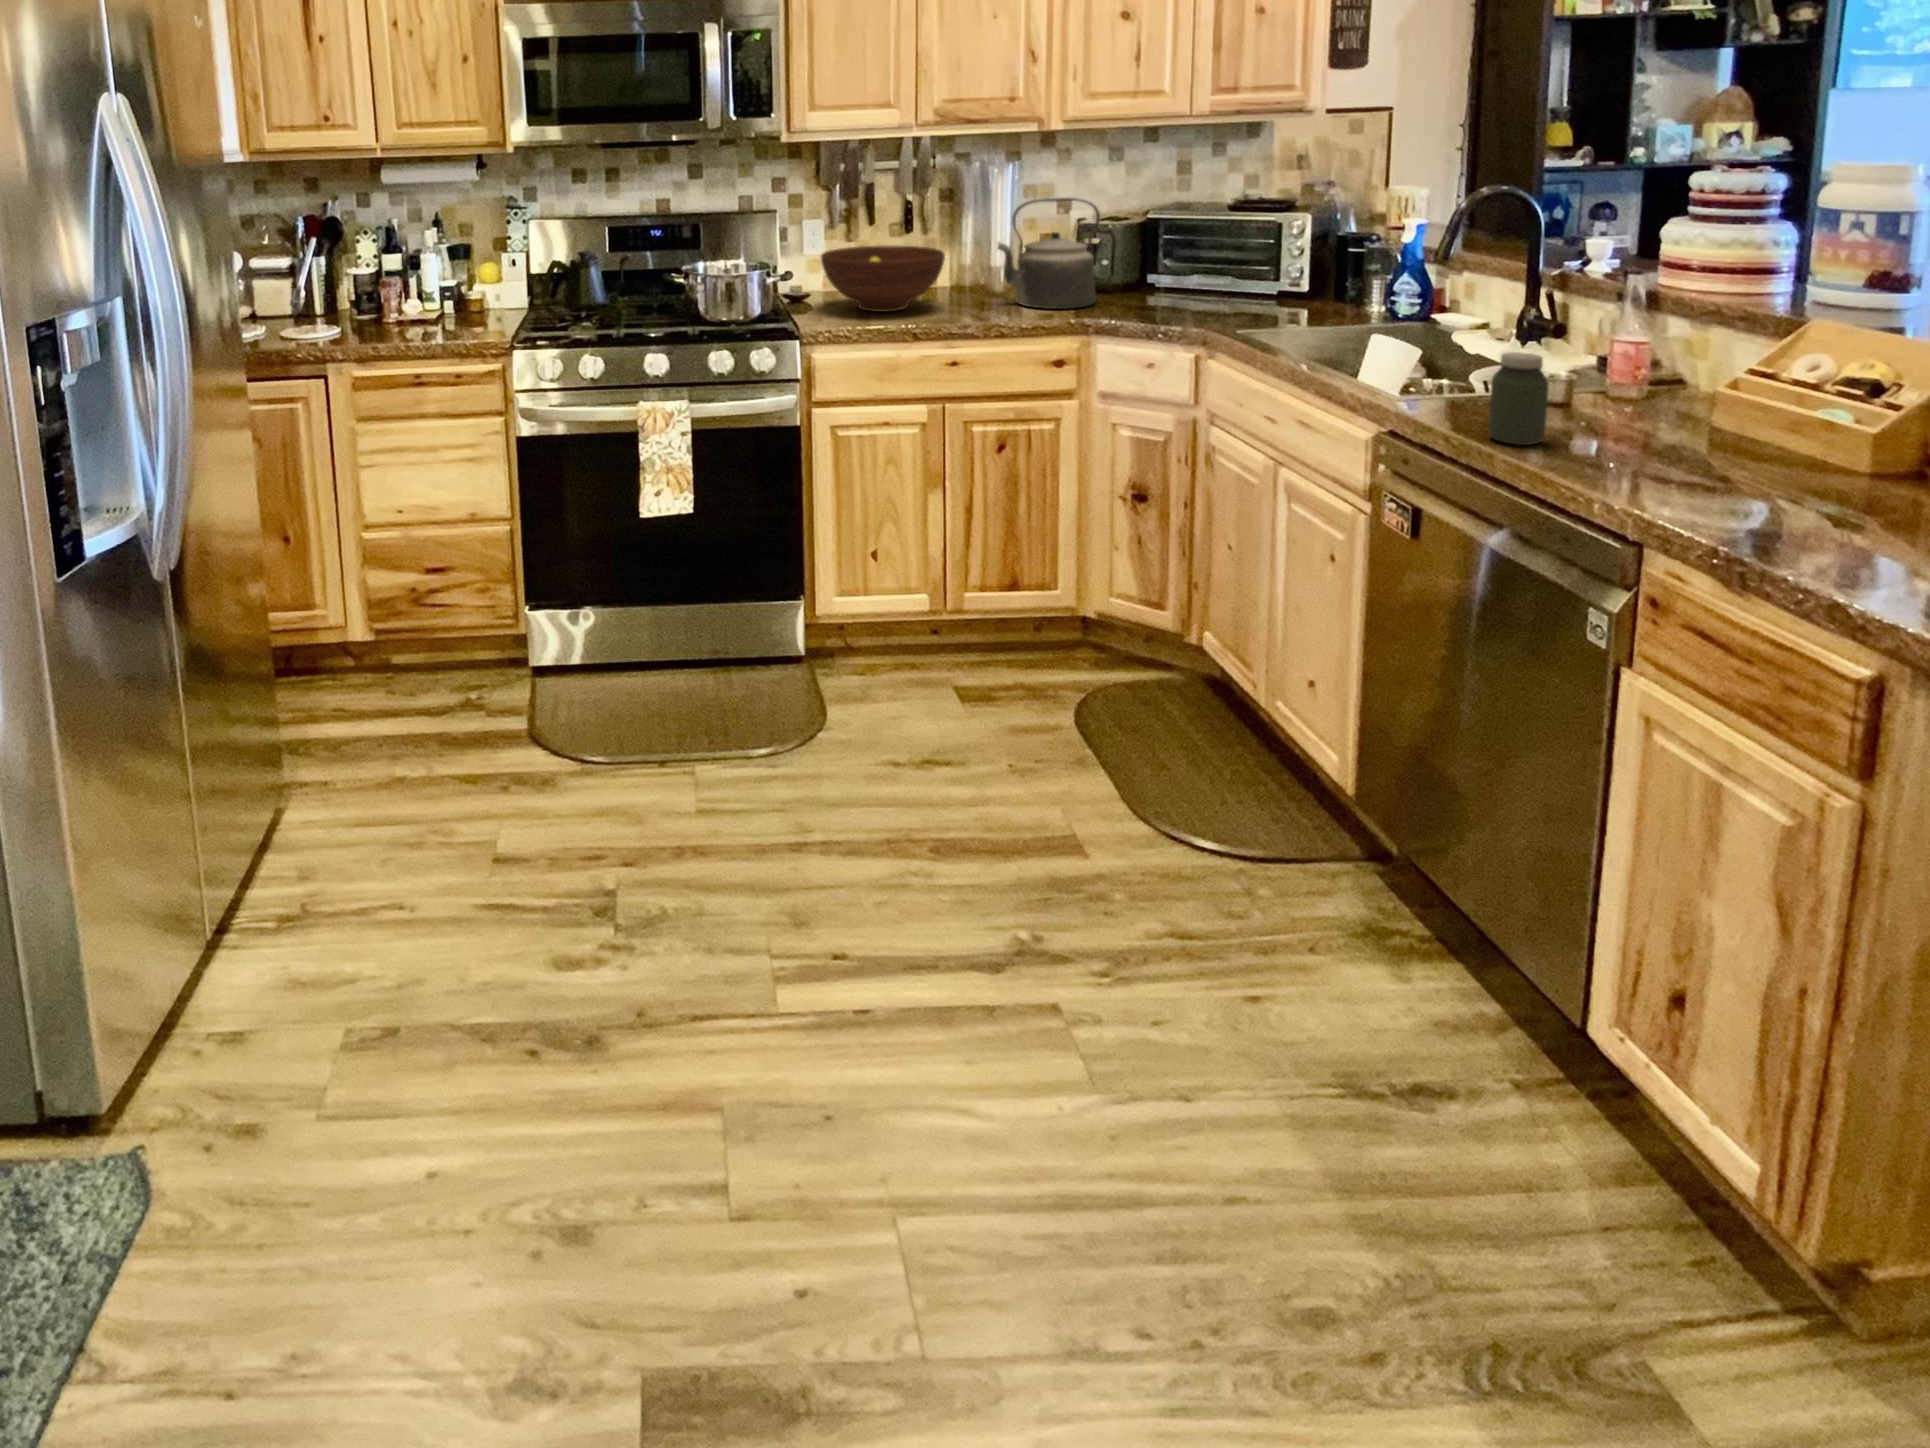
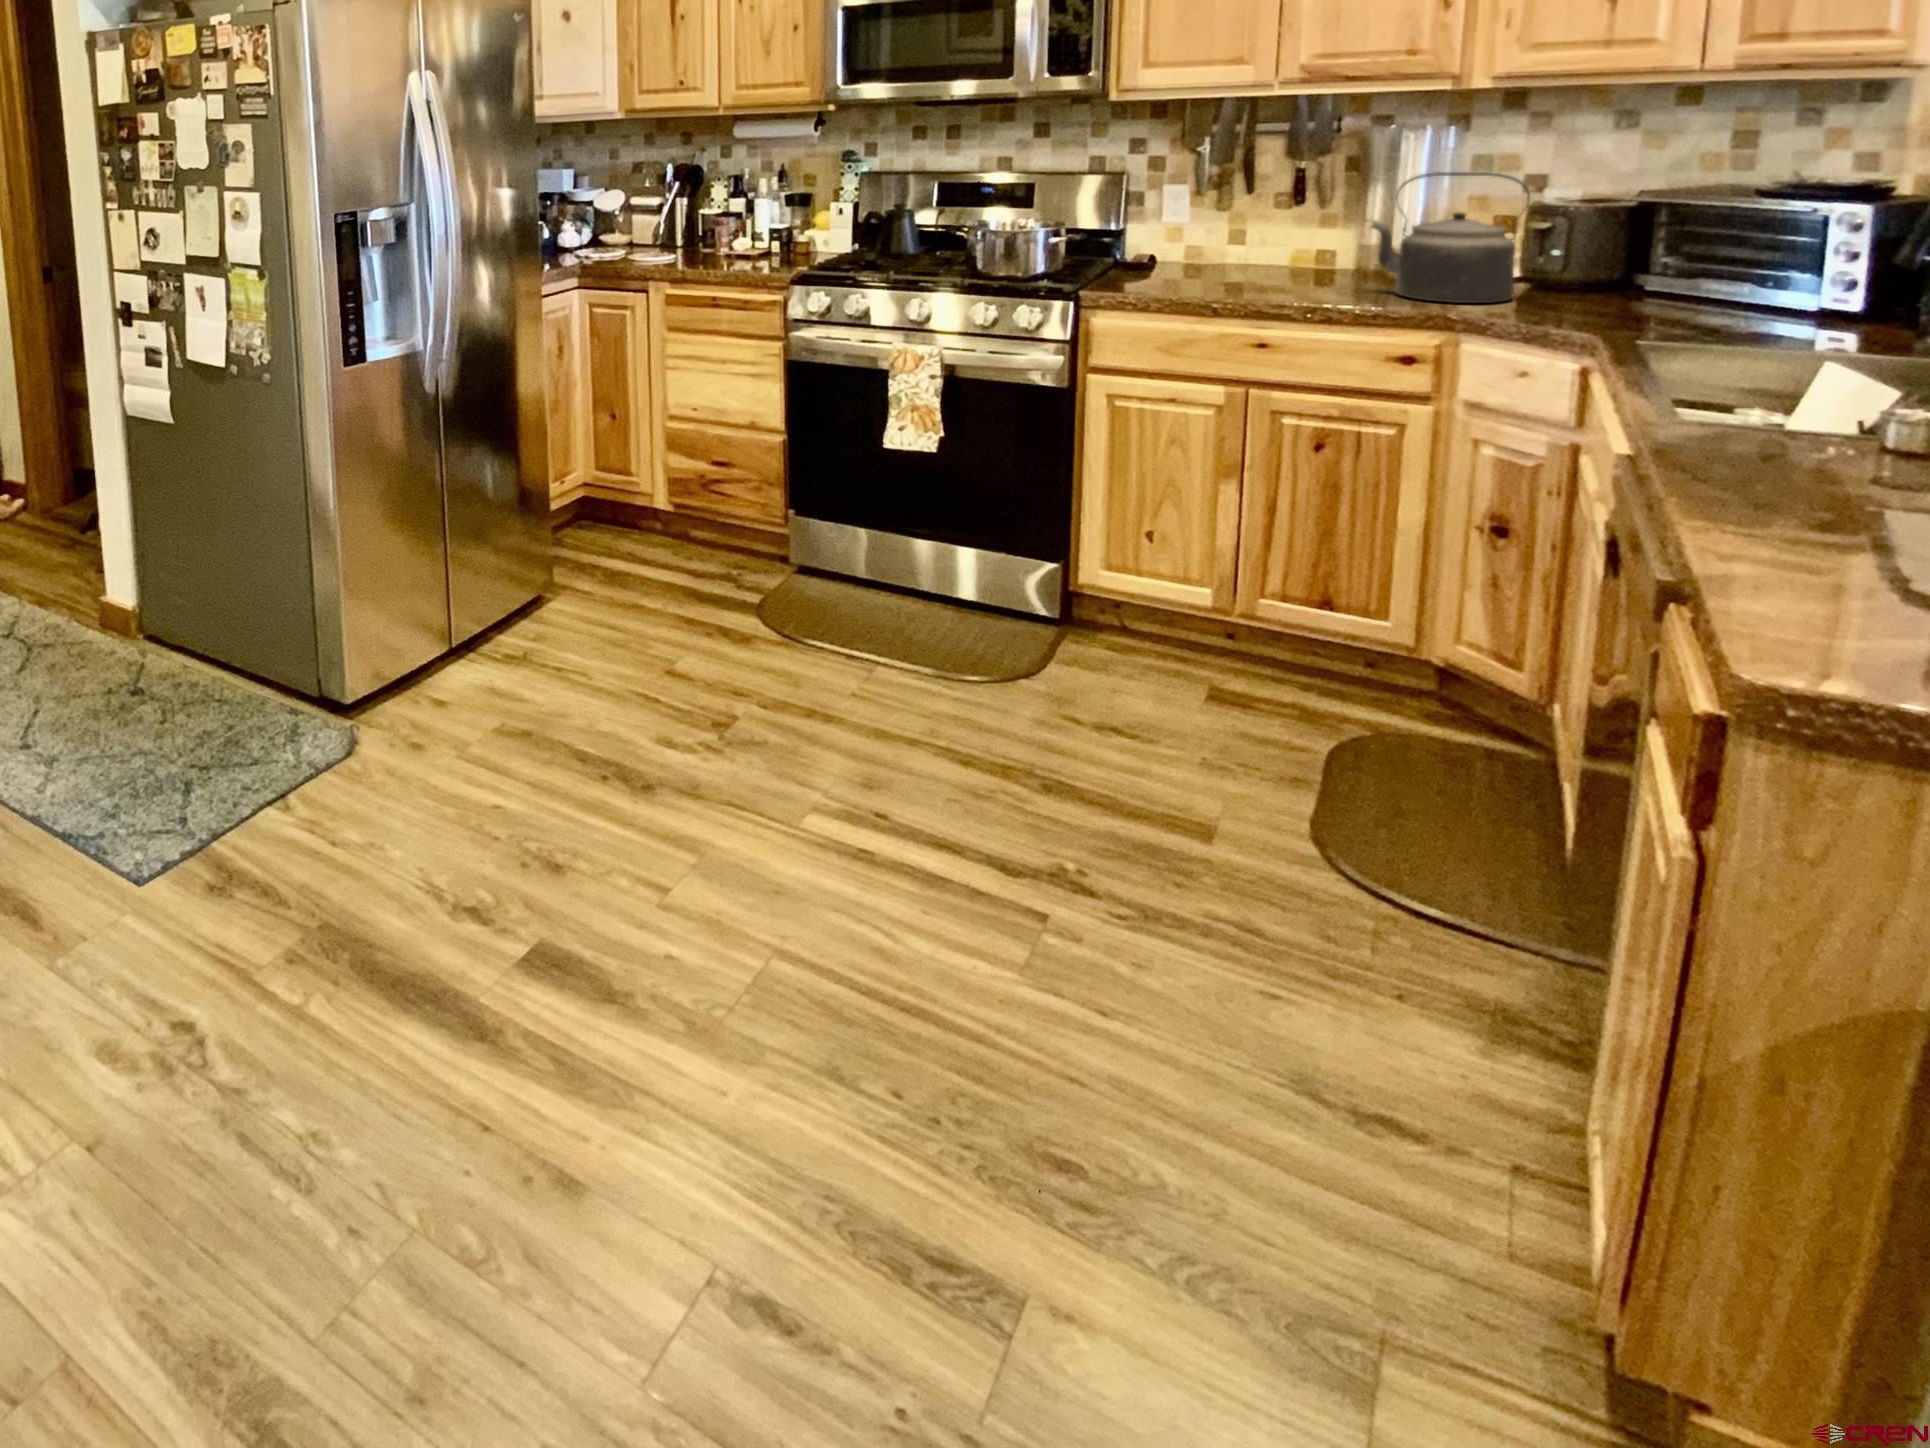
fruit bowl: present [821,245,945,312] -> none [1139,217,1296,286]
jar: present [1489,352,1549,445] -> none [1758,377,1861,497]

